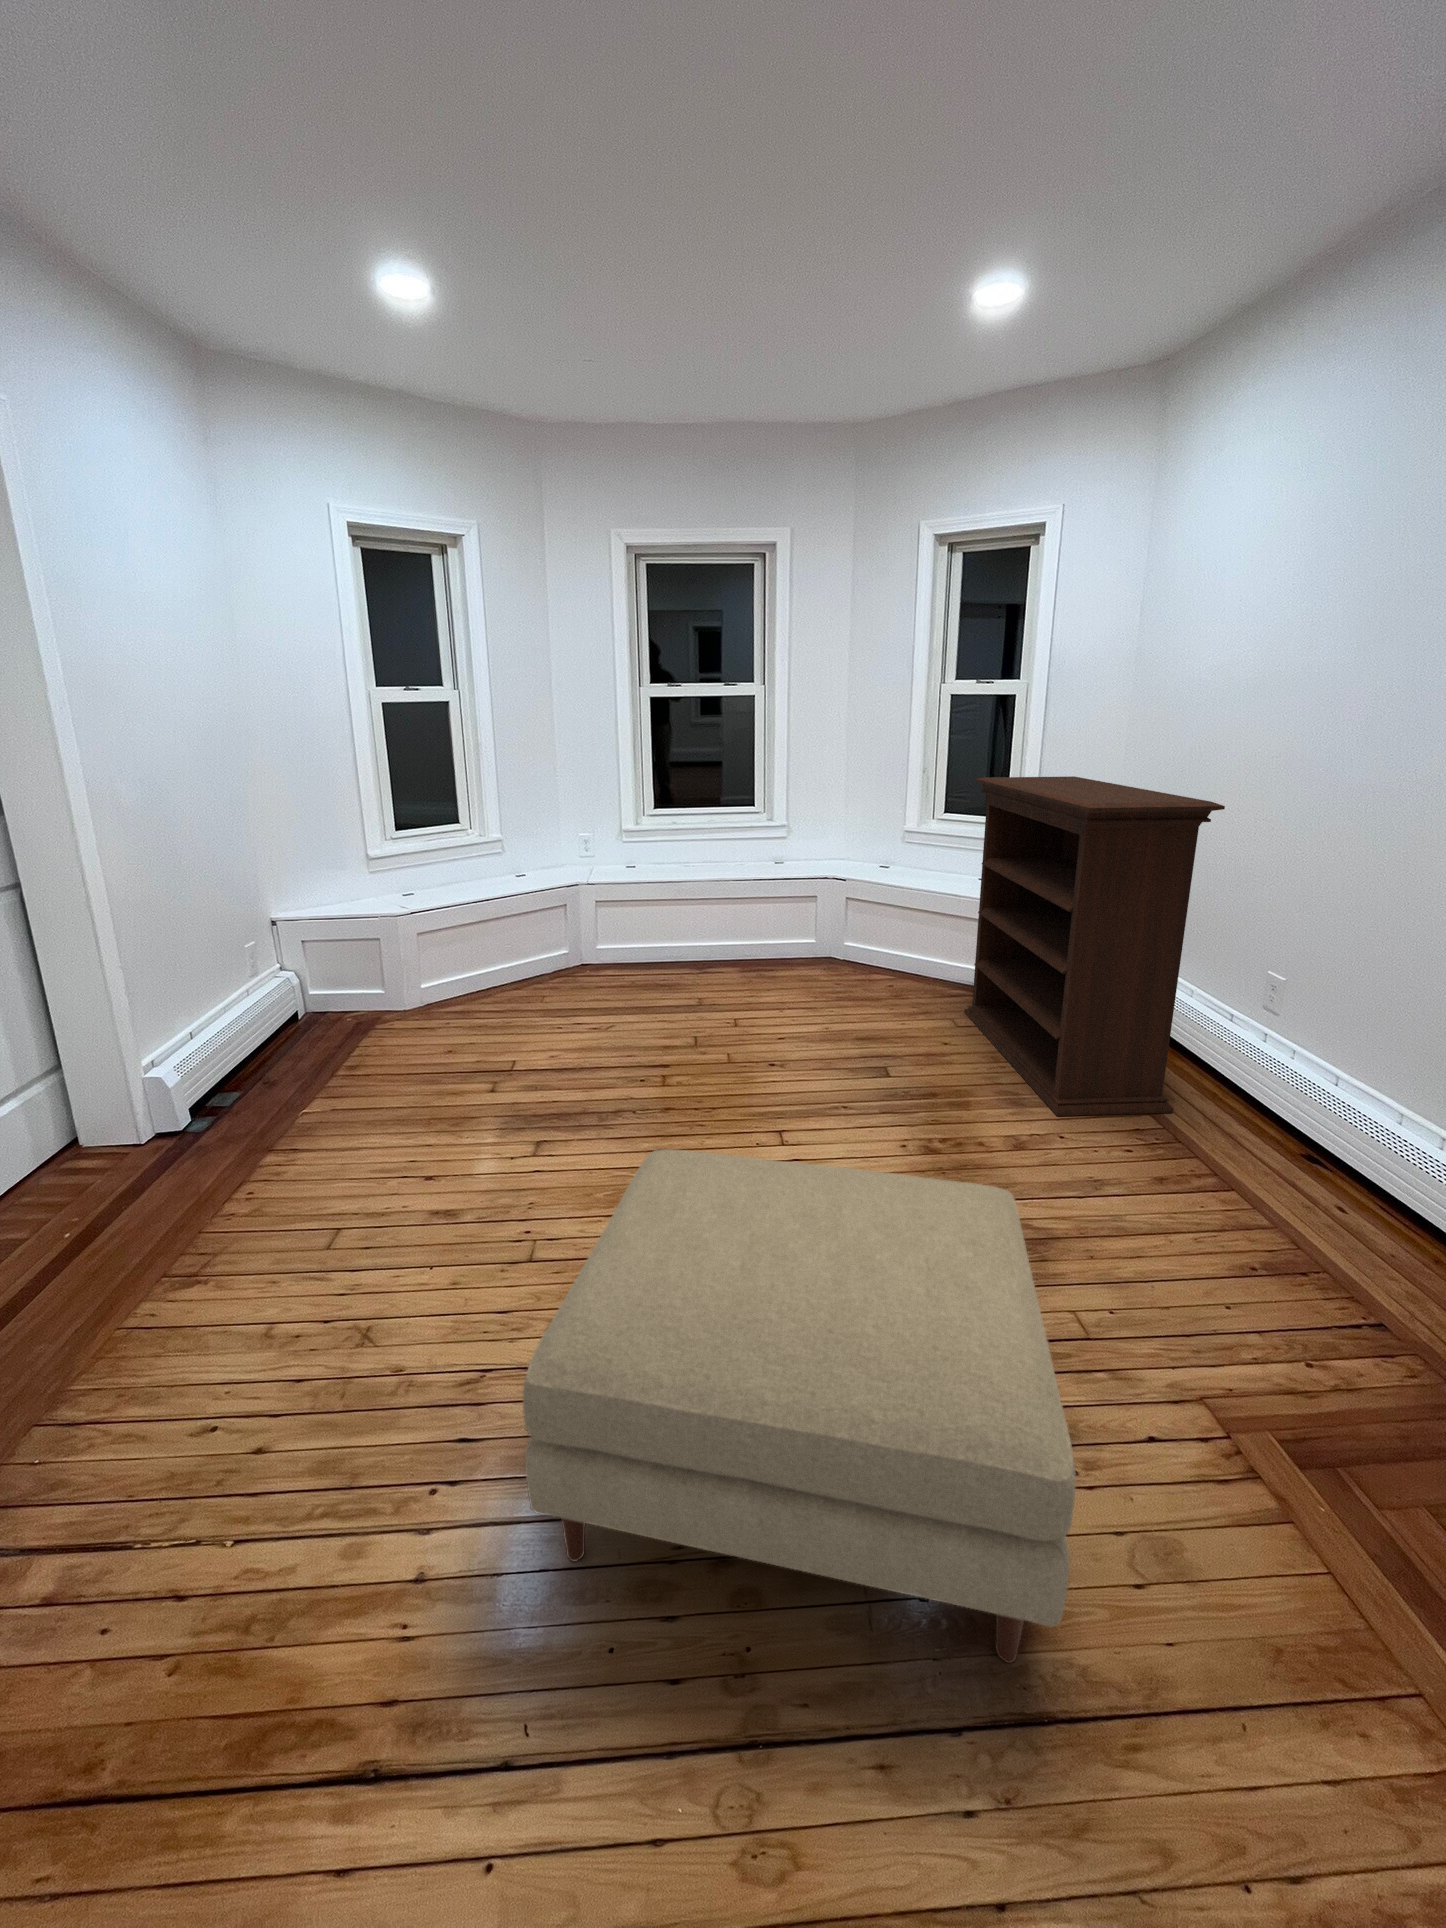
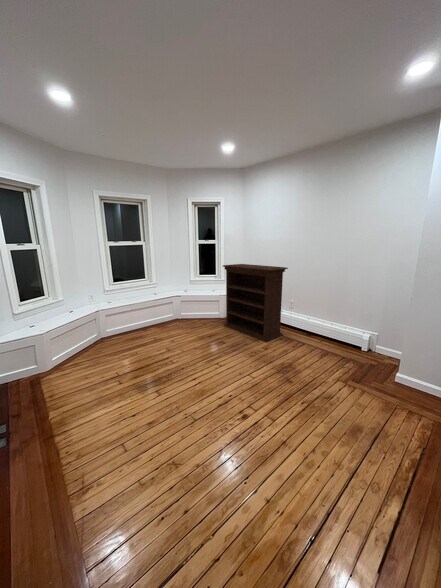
ottoman: present [523,1149,1076,1663] -> none [239,351,380,471]

